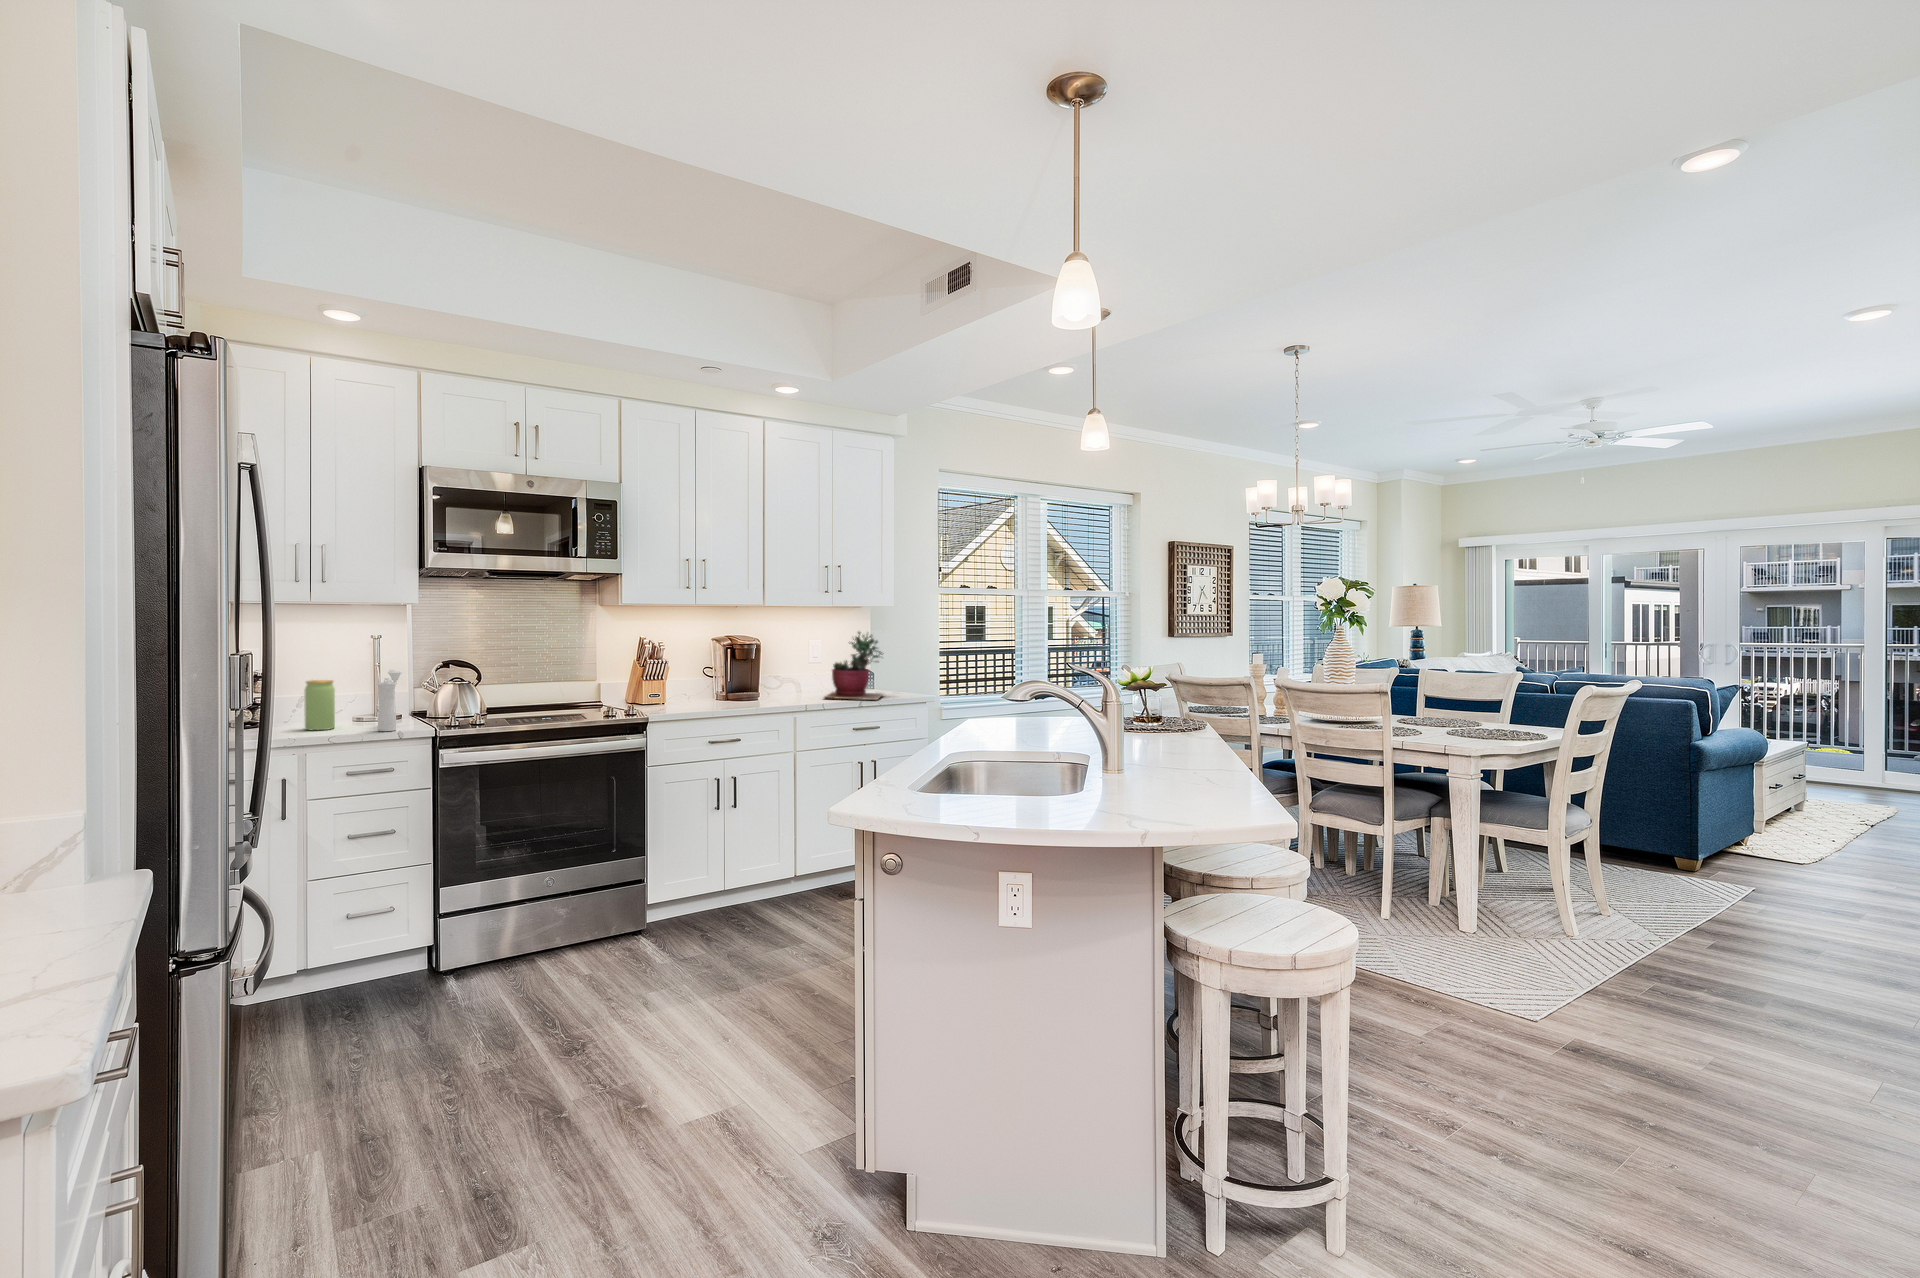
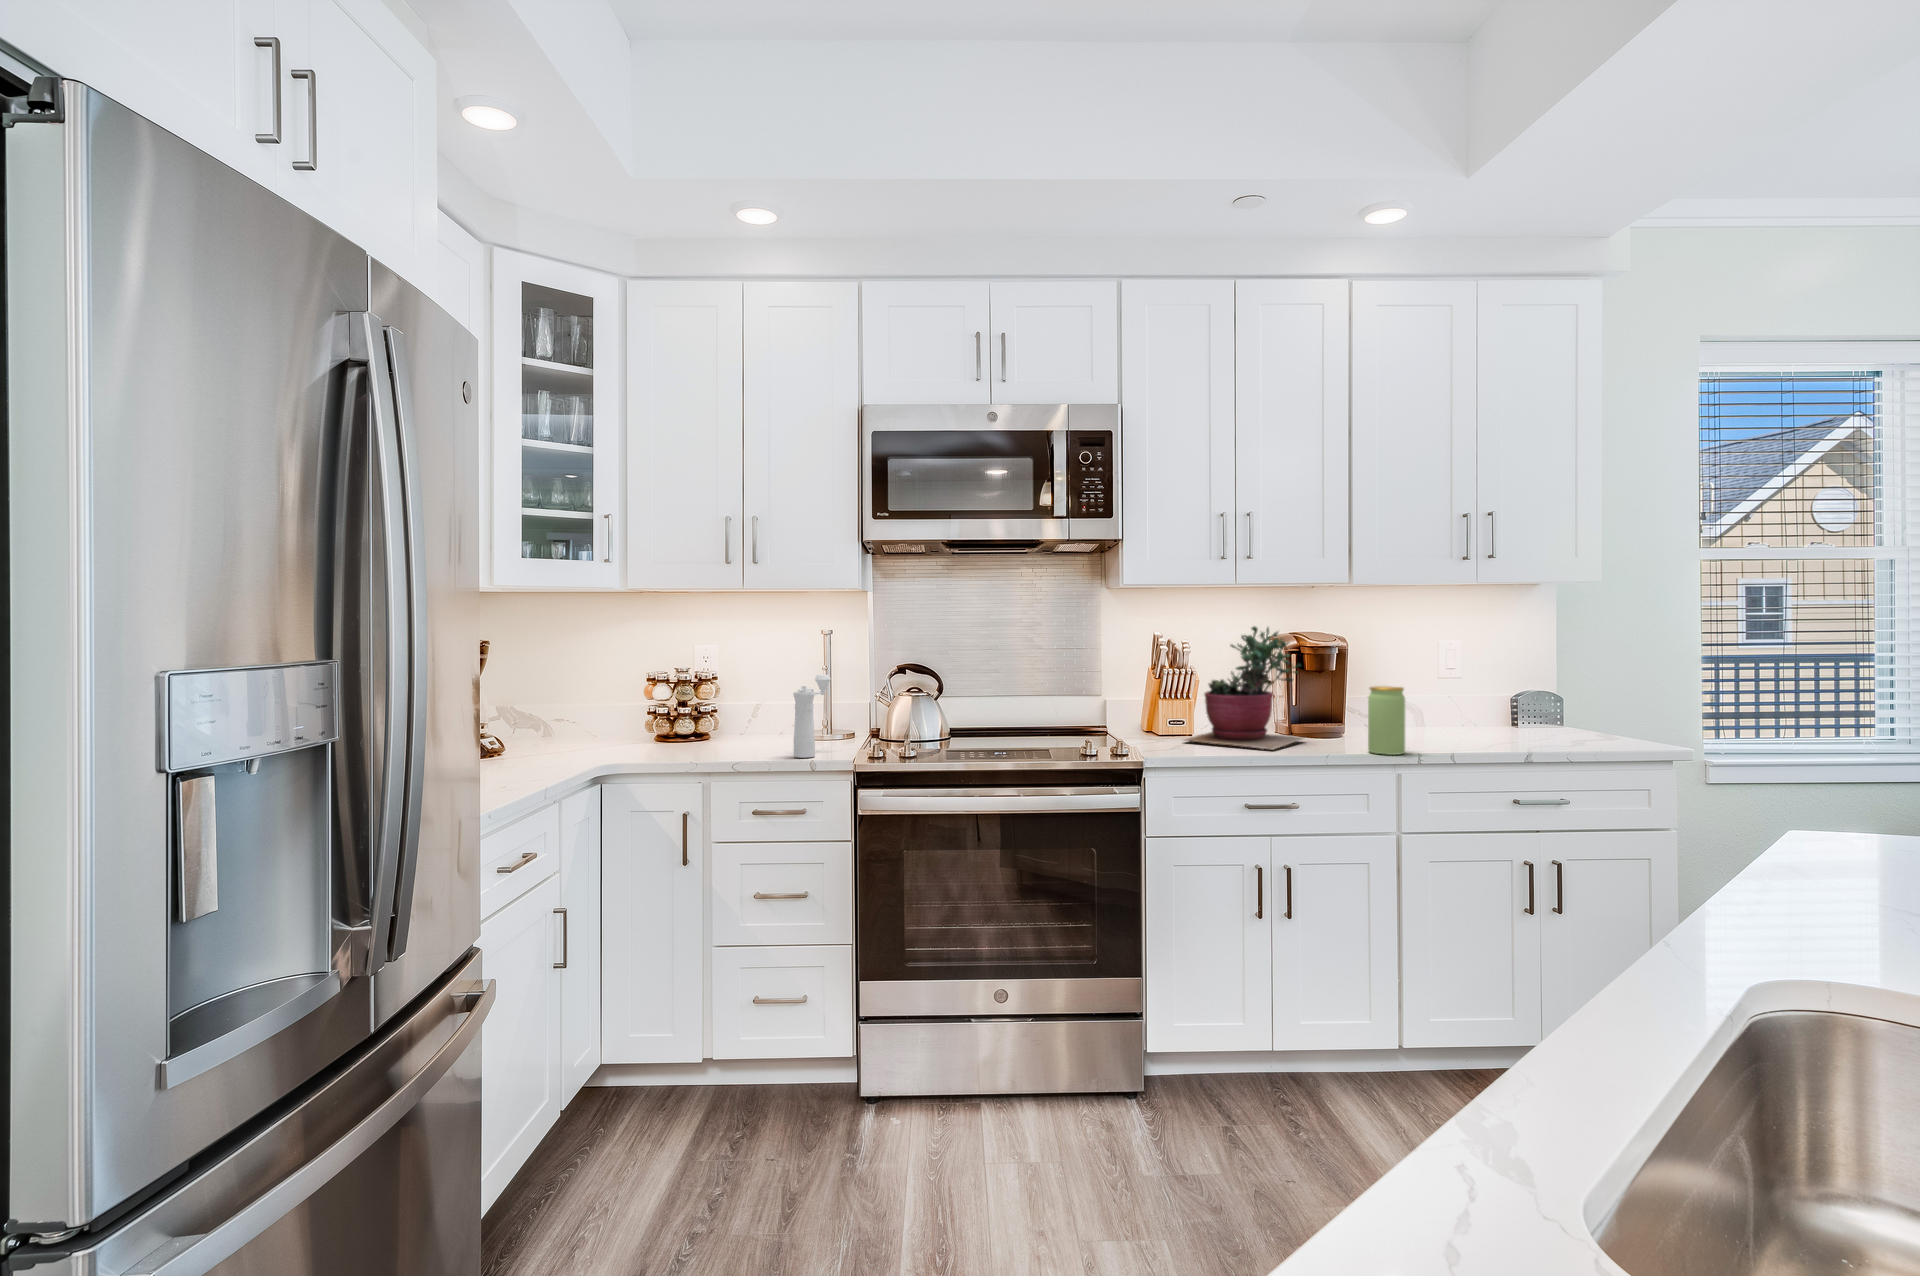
succulent plant: present [825,632,883,700] -> present [1185,626,1303,750]
jar: present [304,680,335,730] -> present [1368,686,1405,755]

